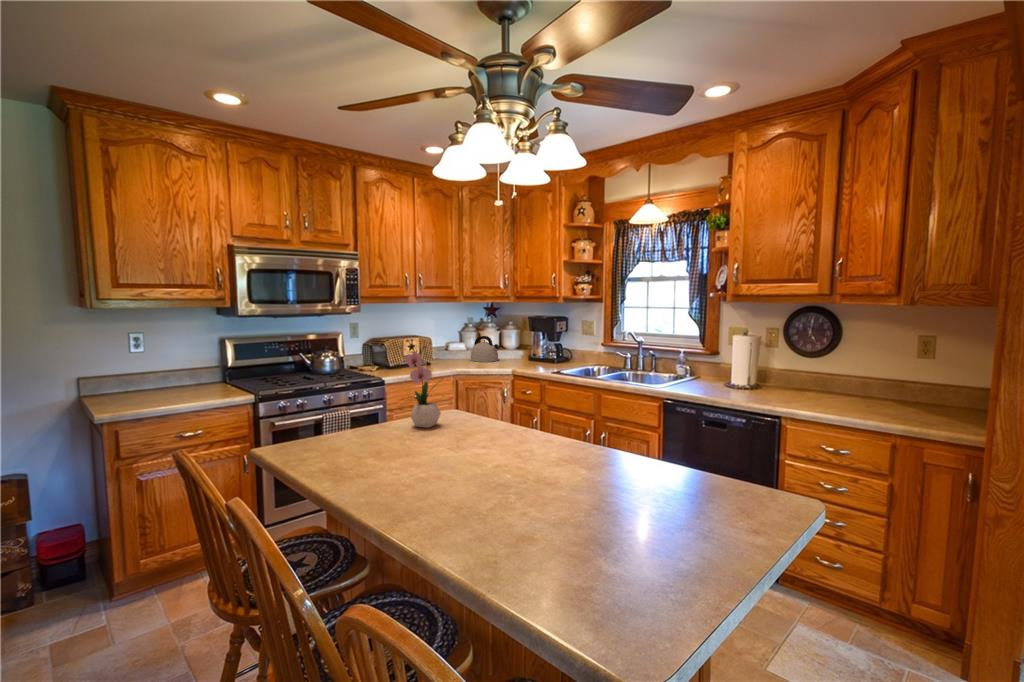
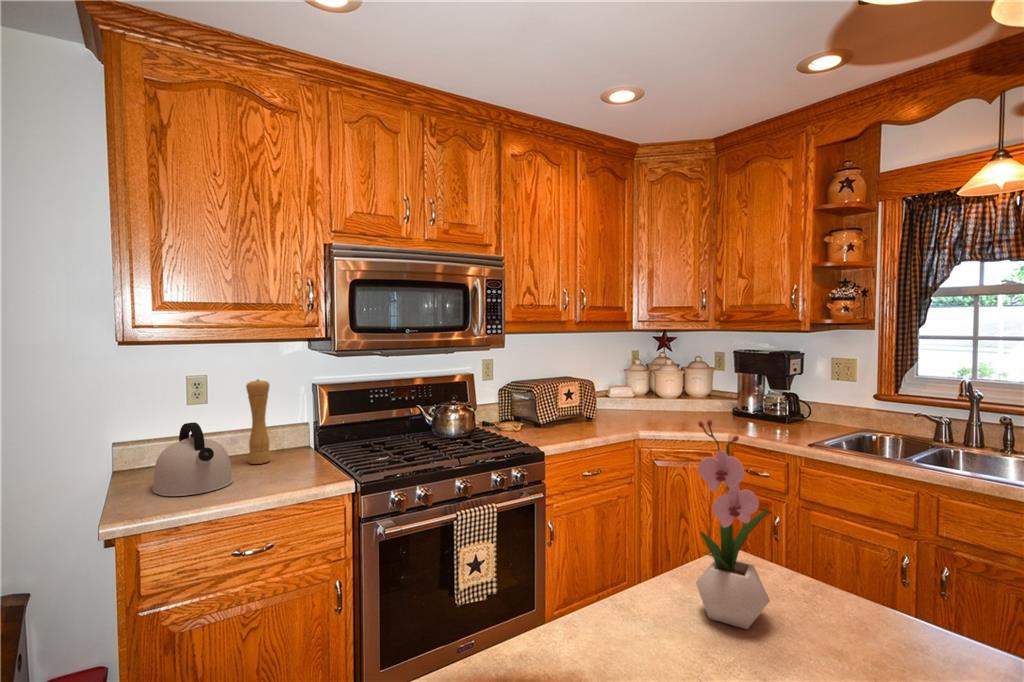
pepper mill: none [176,335,195,390] -> present [246,380,270,464]
kettle: present [470,336,499,362] -> present [153,422,233,496]

